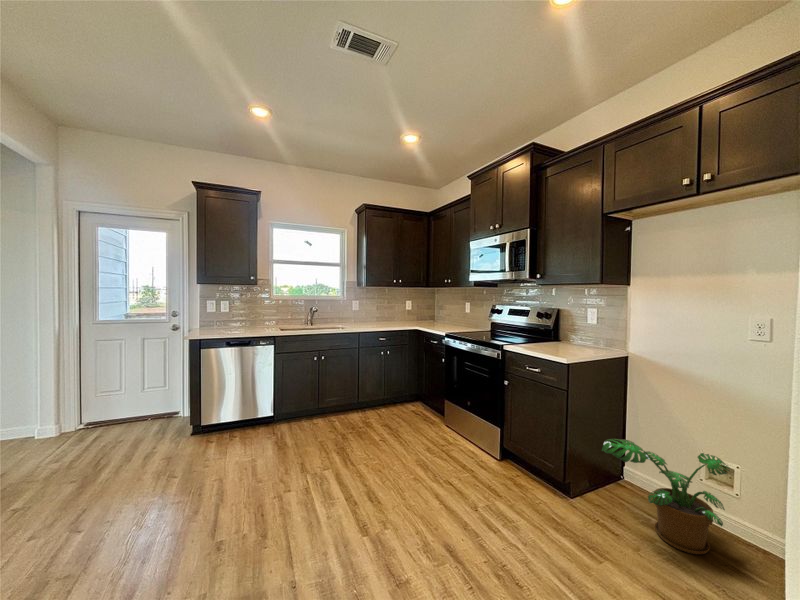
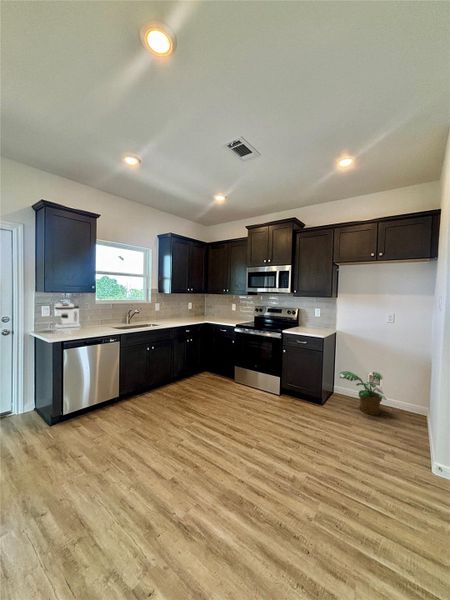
coffee maker: none [218,298,249,330] -> present [55,303,80,331]

